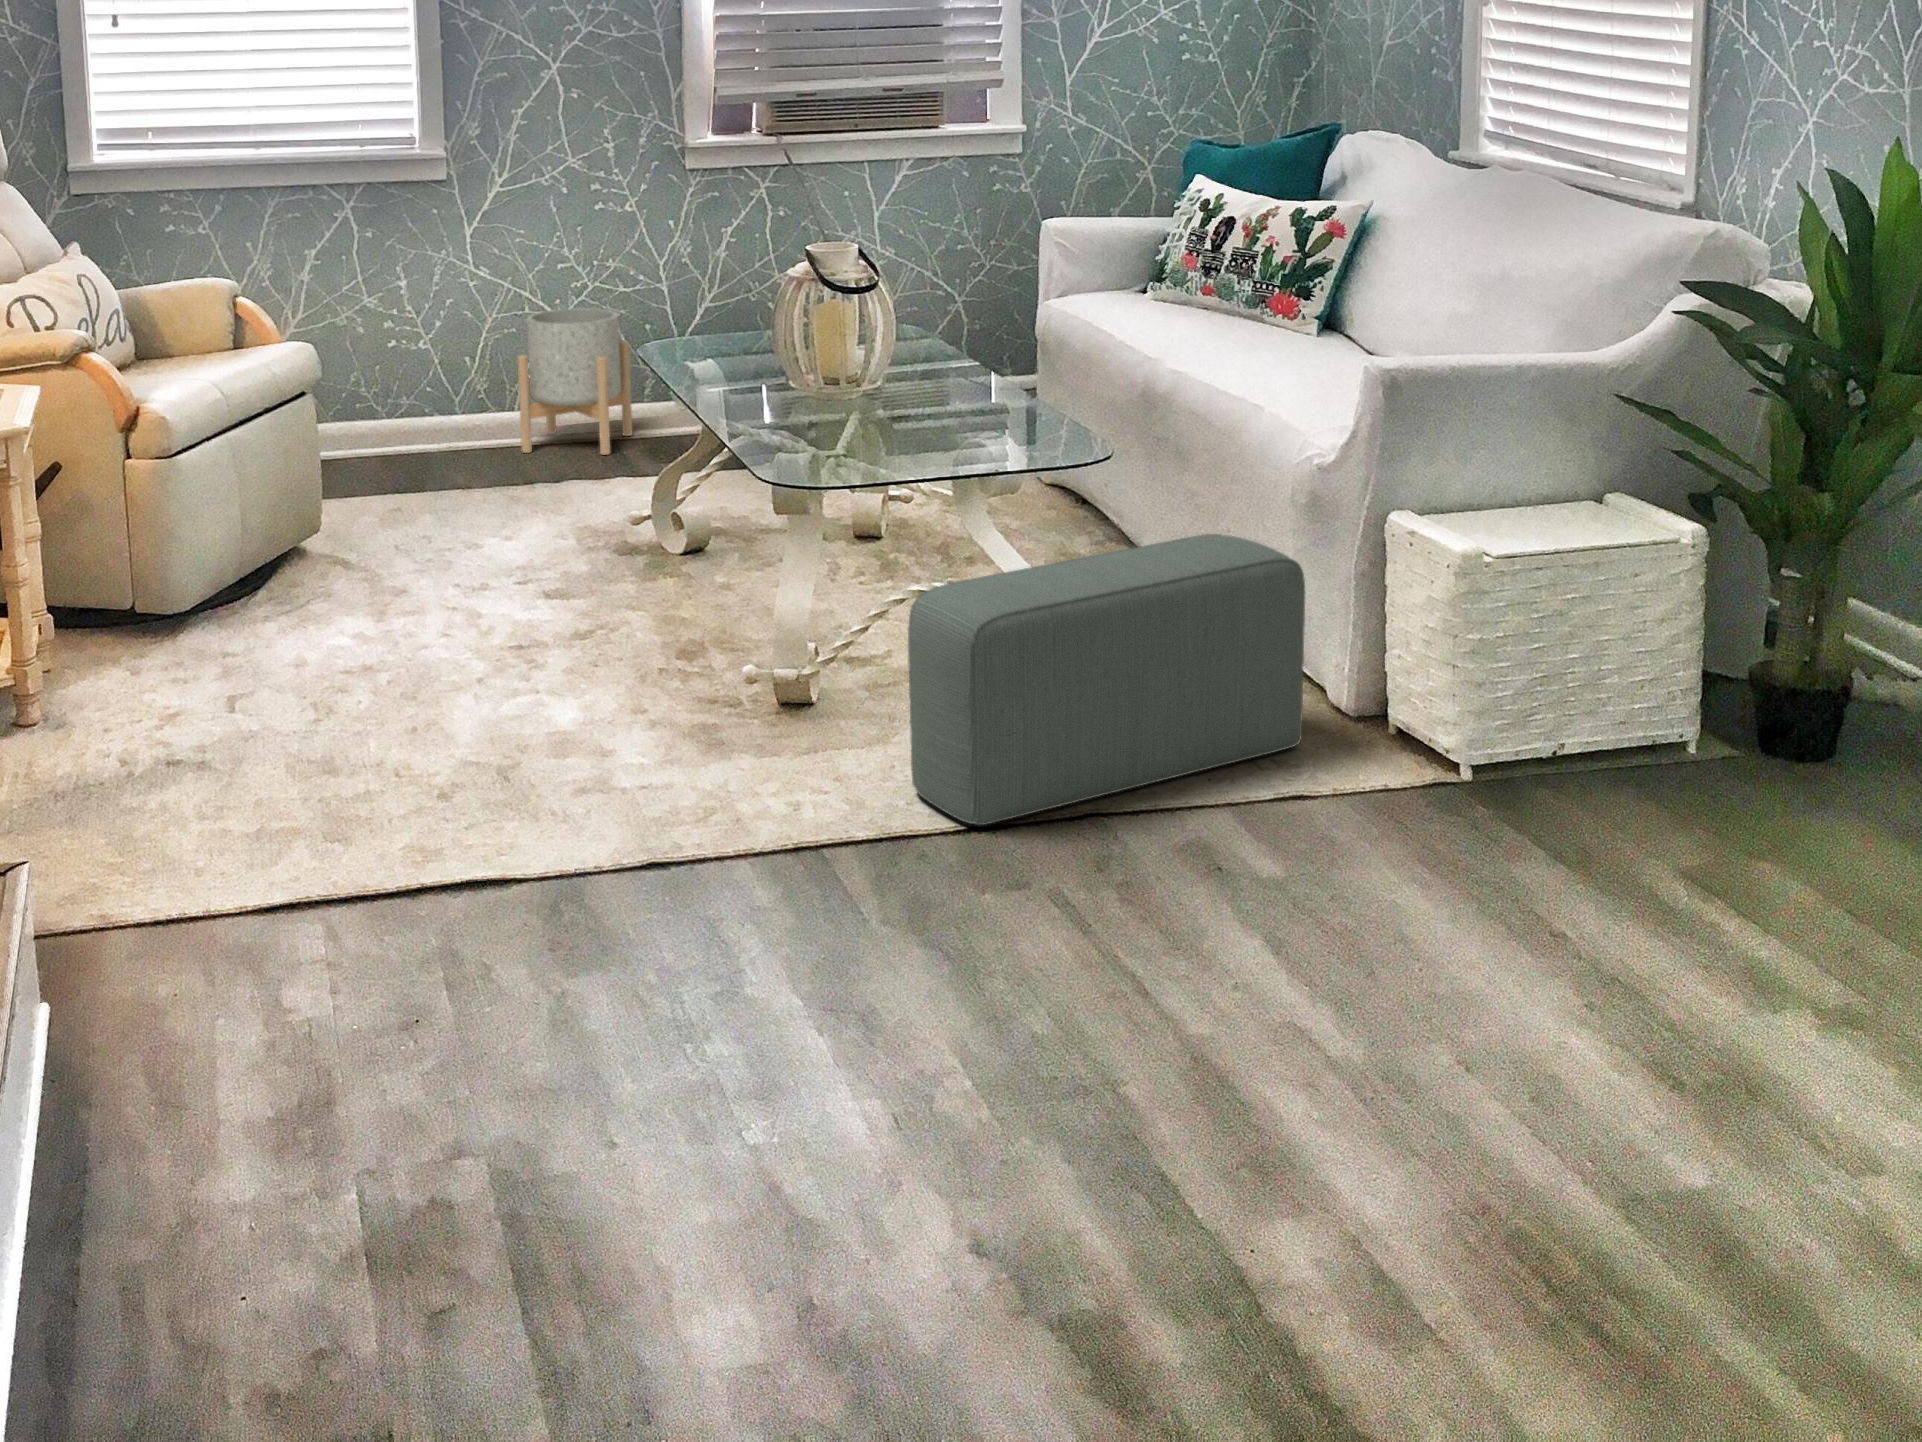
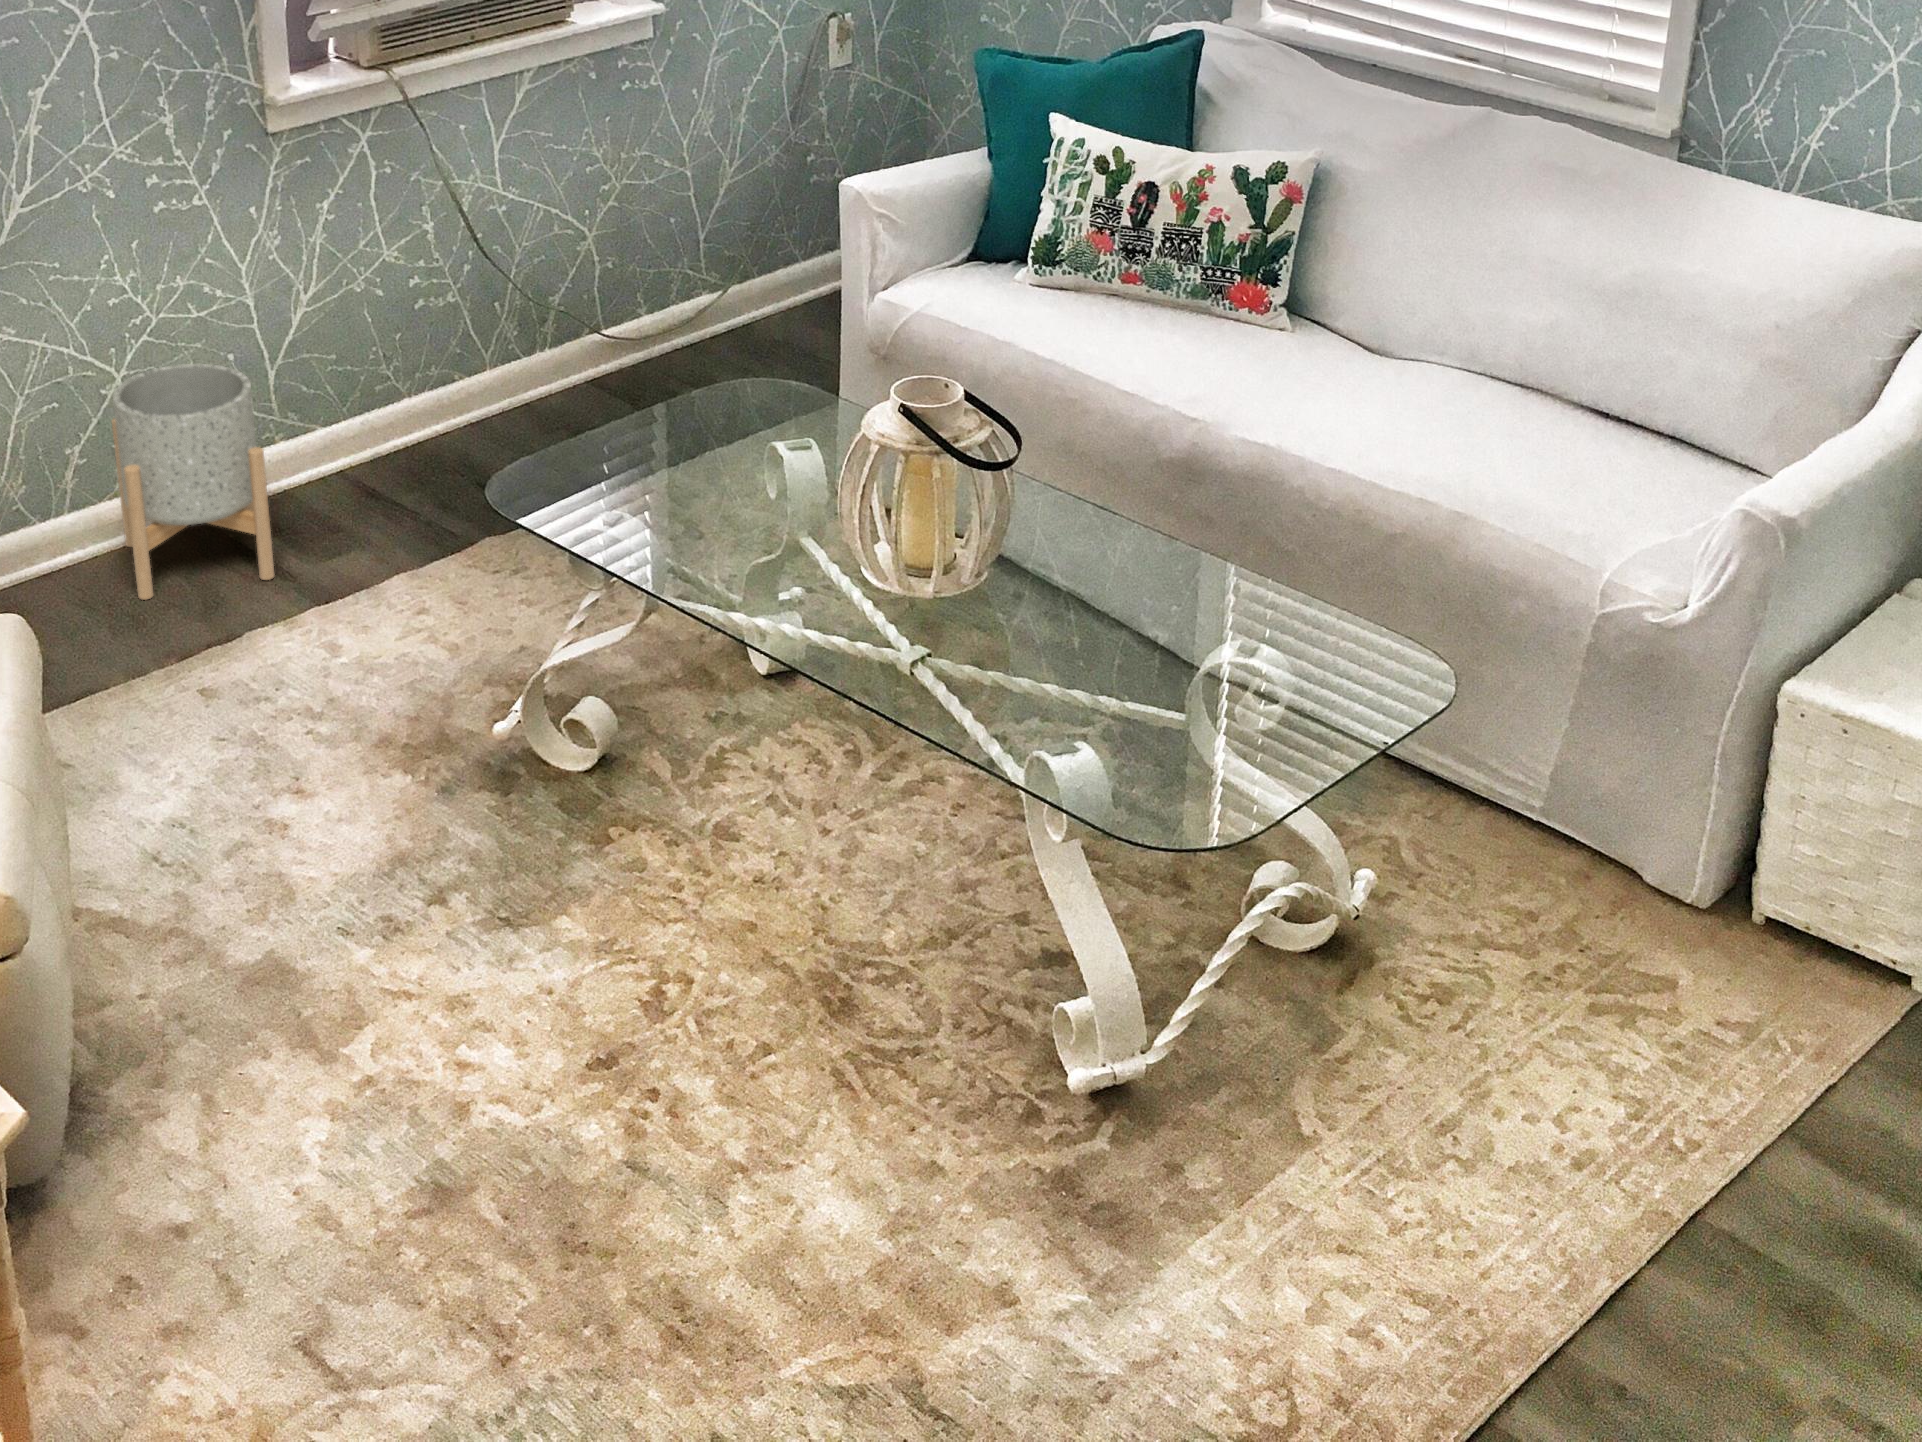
pouf: present [908,534,1305,825] -> none [1484,743,1770,1265]

